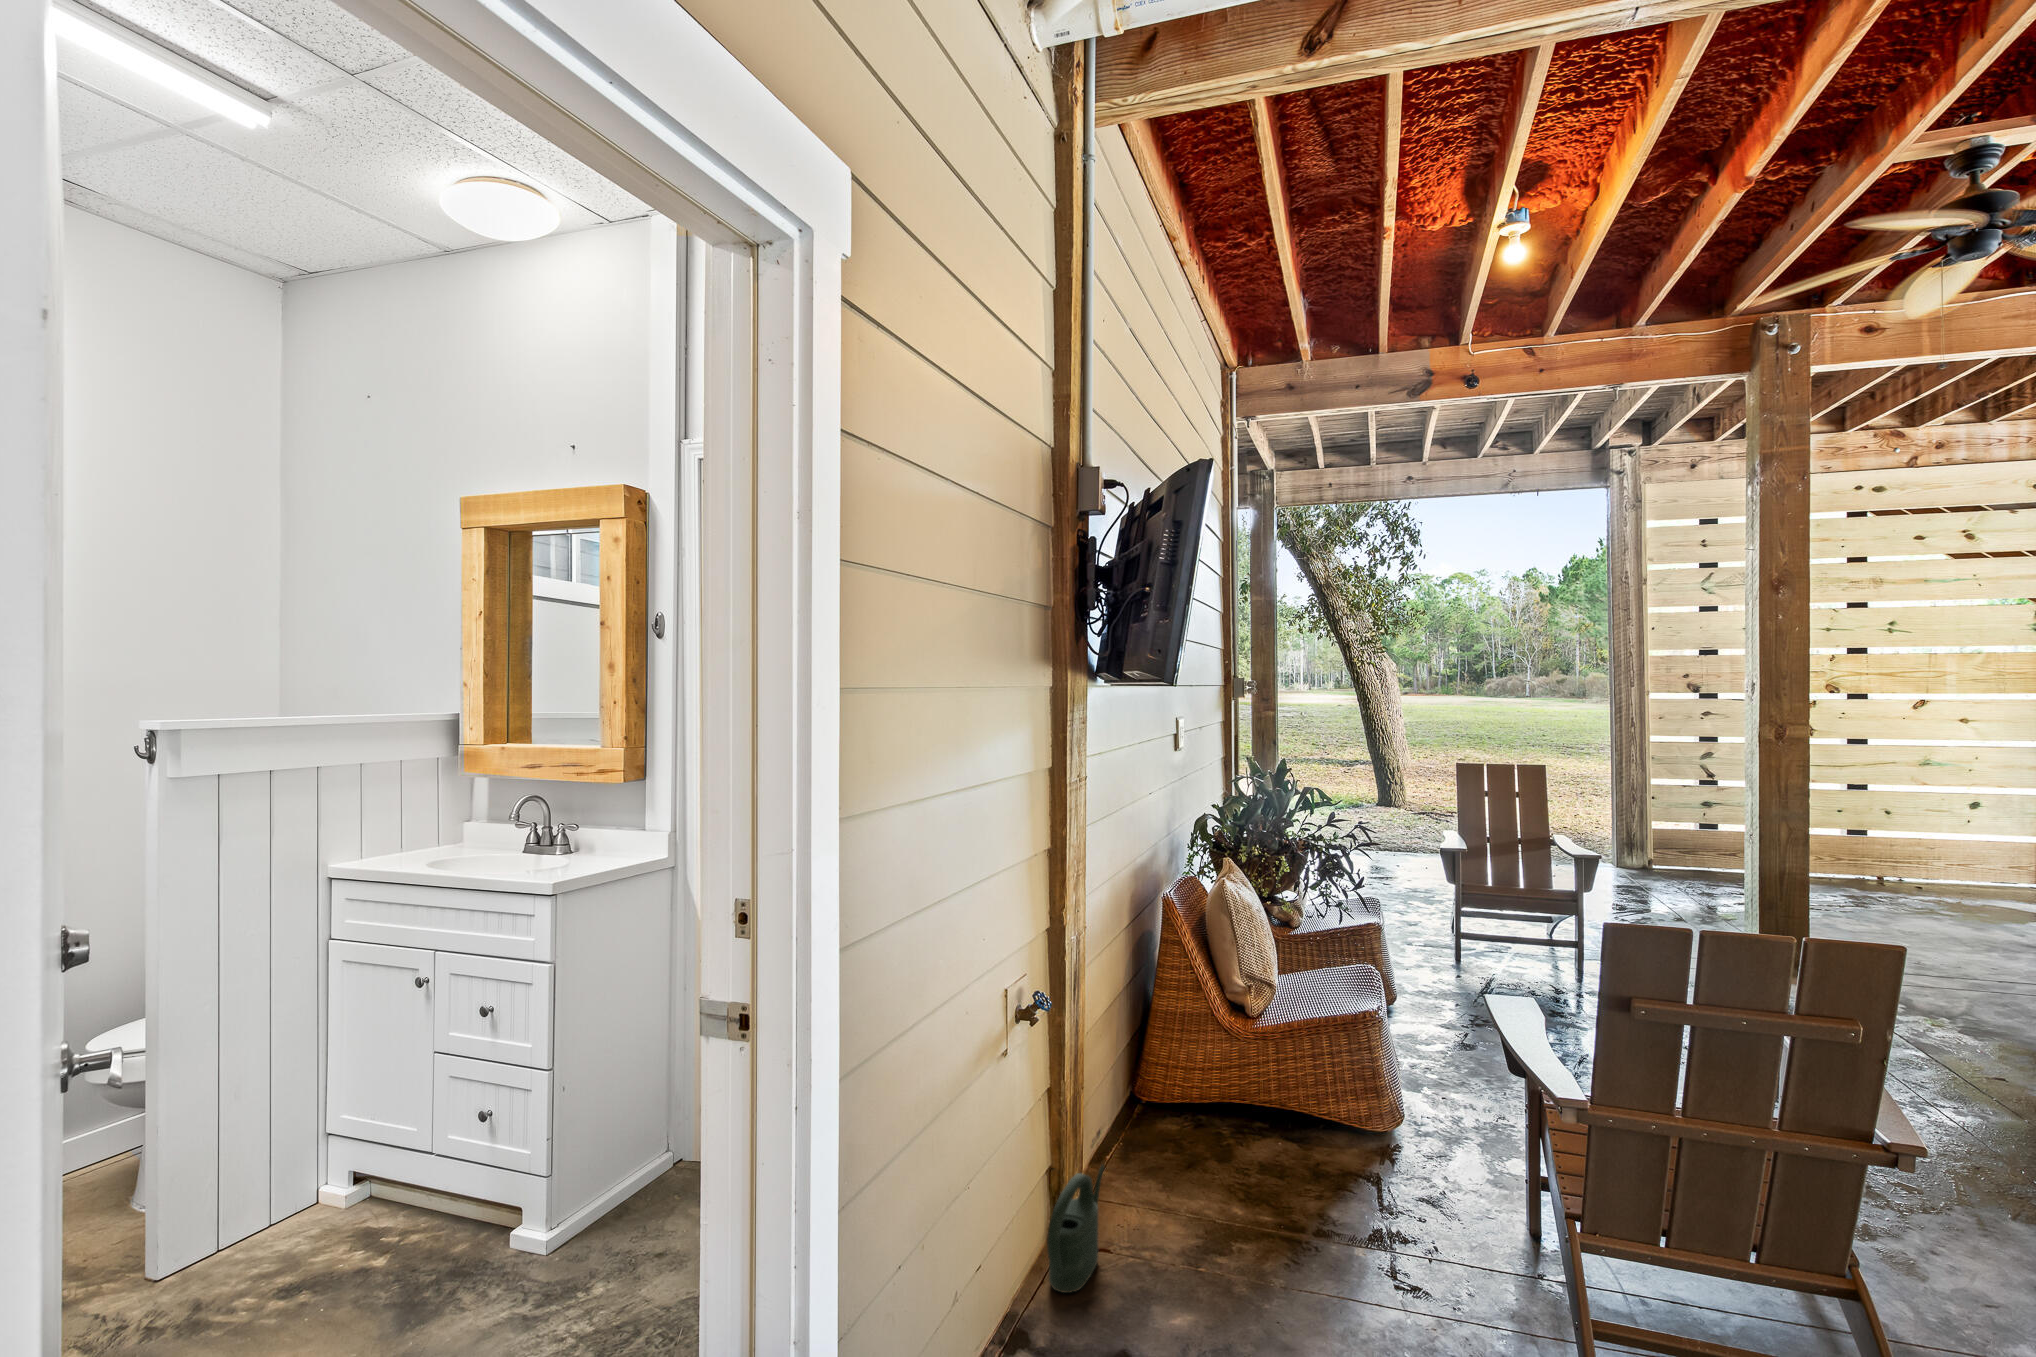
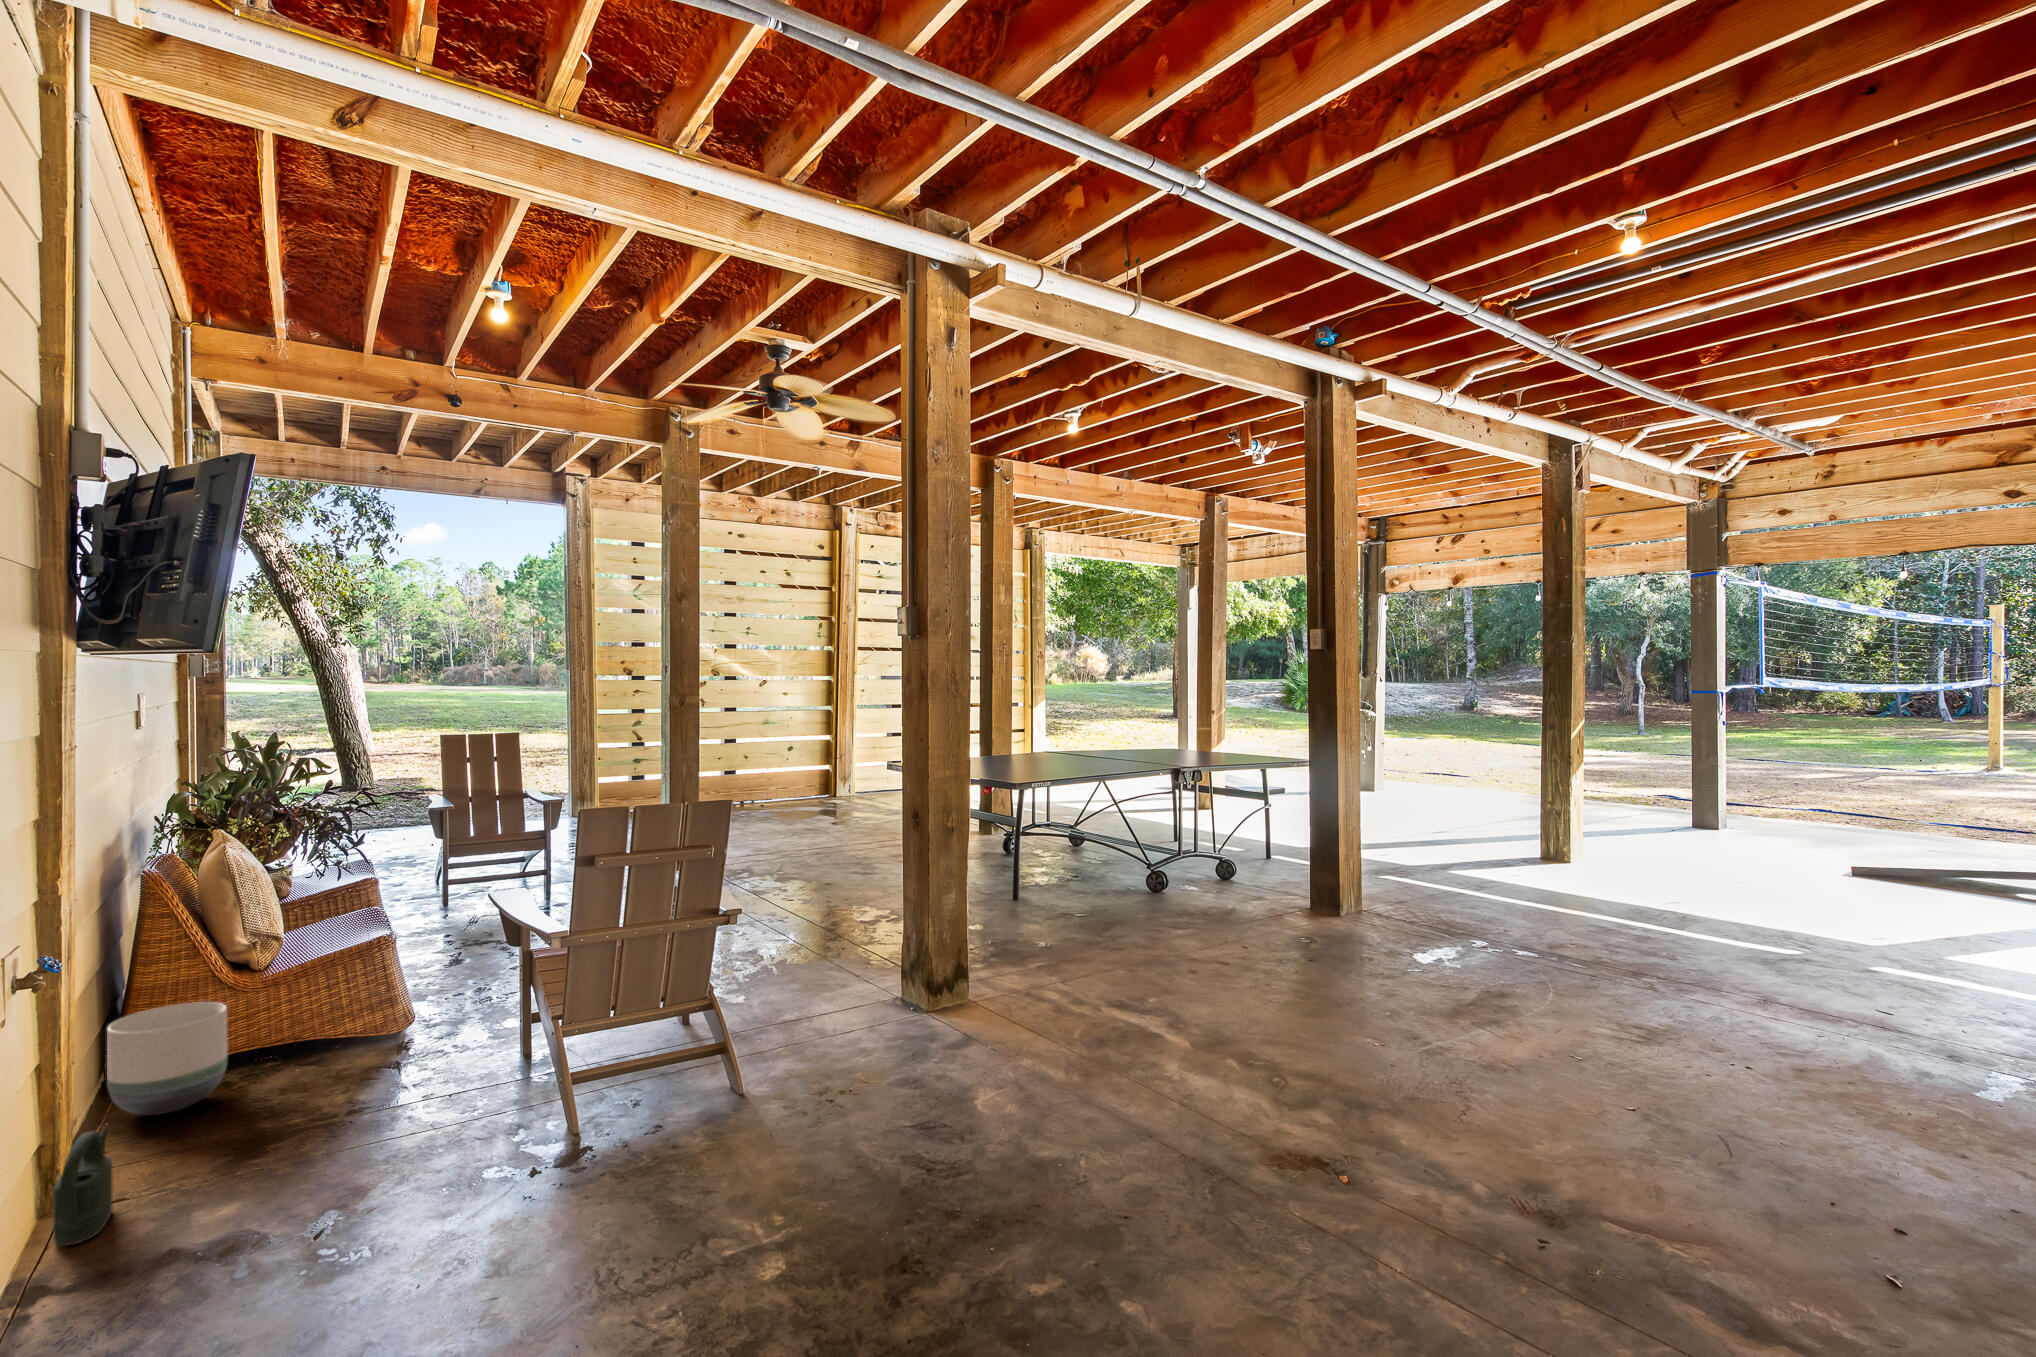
planter: none [1126,1035,1218,1151] -> present [107,1002,228,1115]

